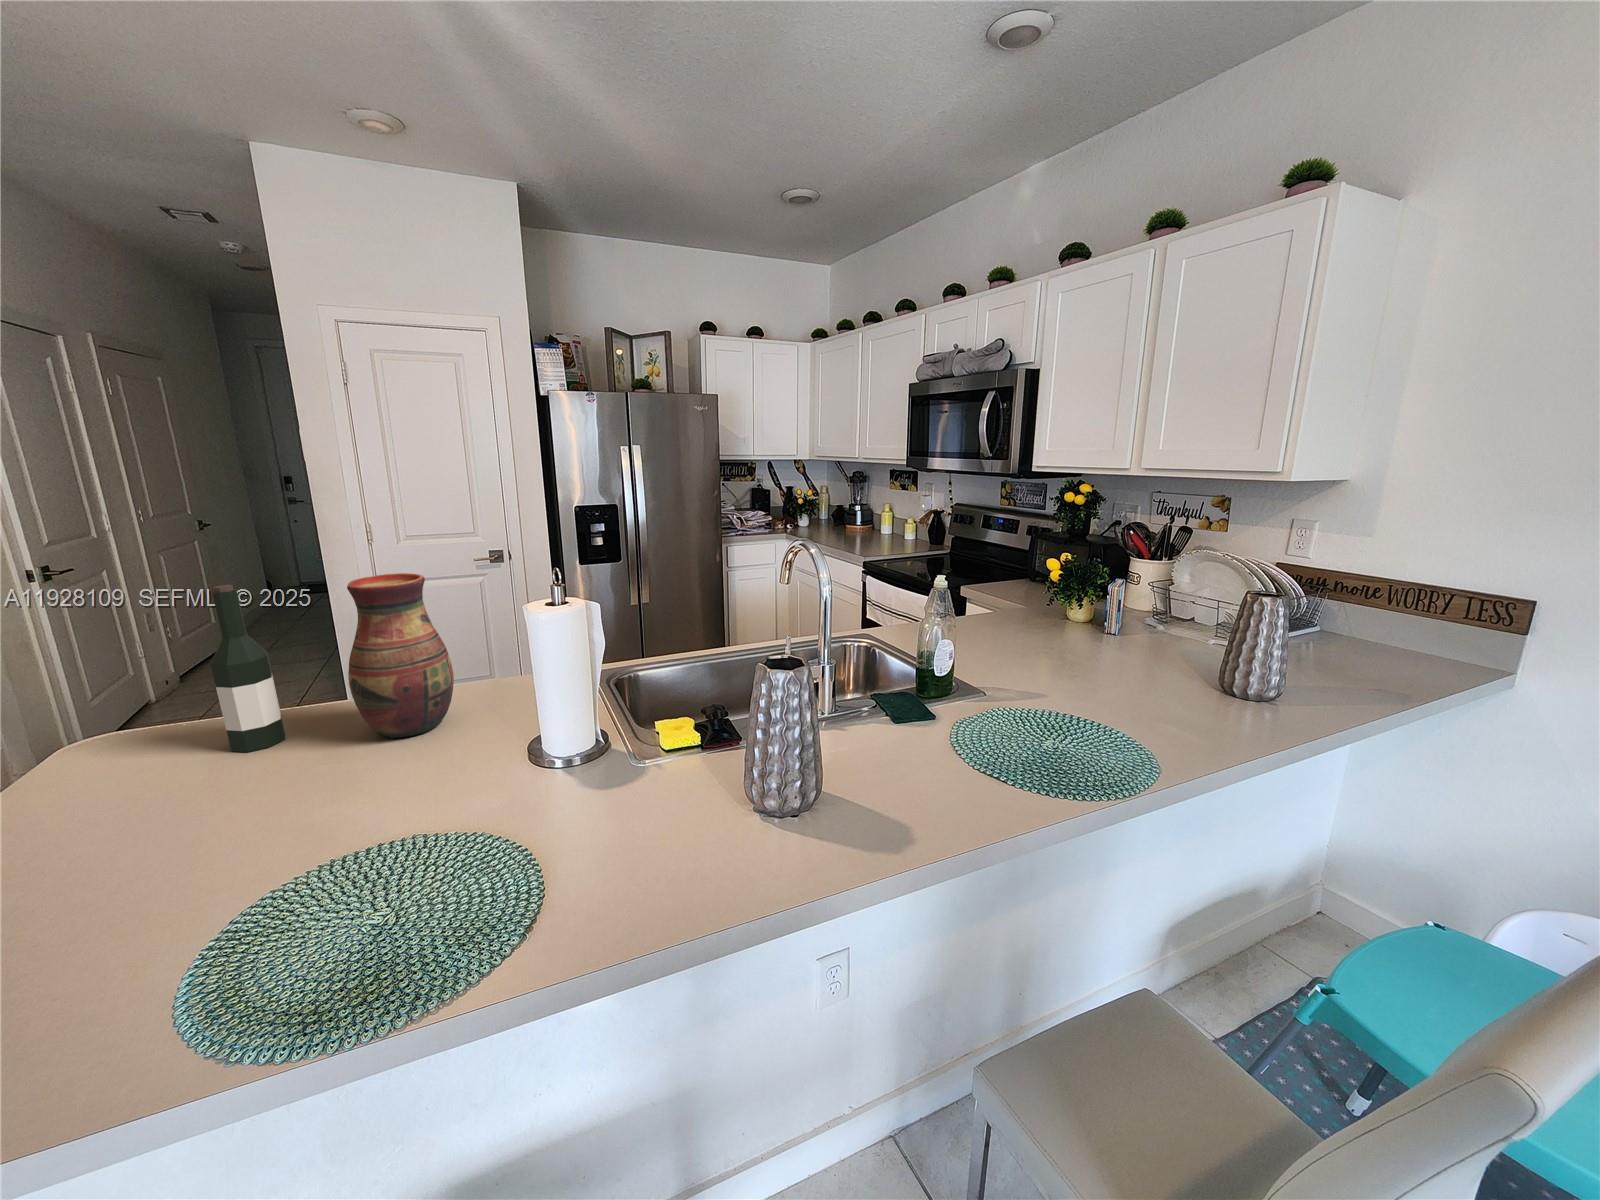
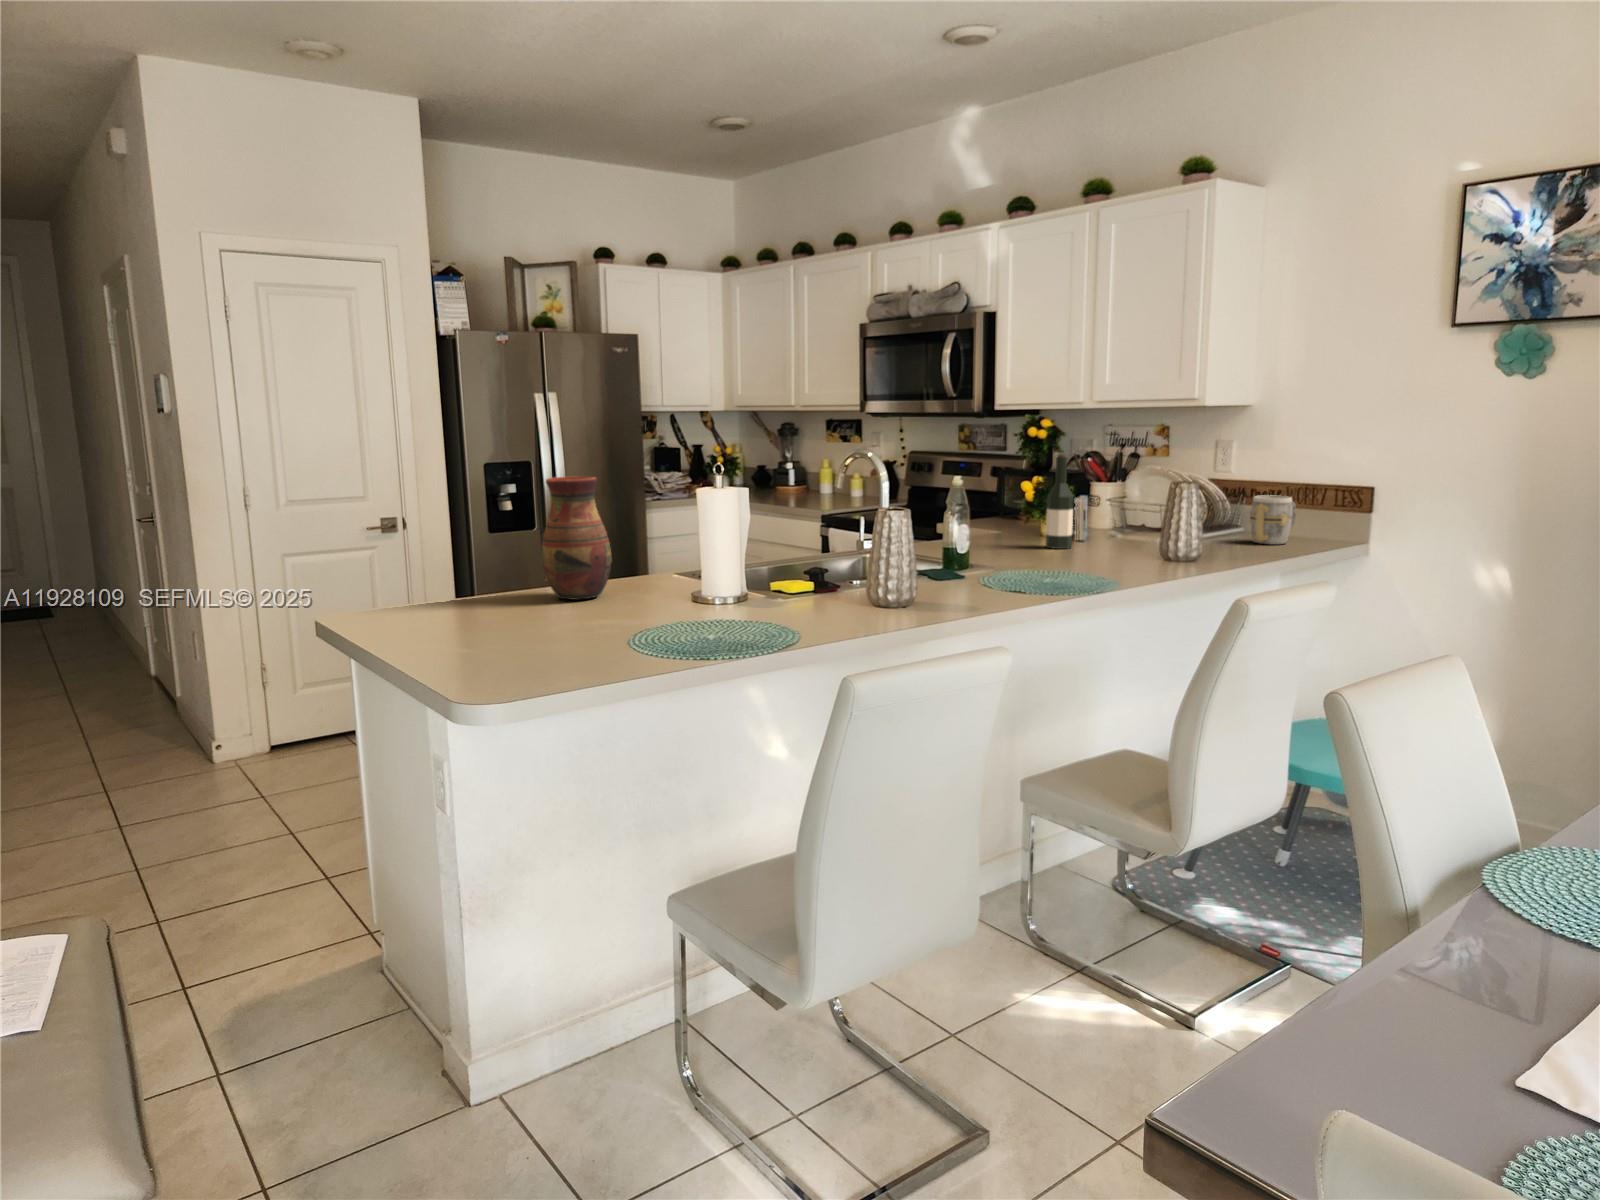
wine bottle: present [211,585,285,752] -> present [1046,454,1074,549]
mug: none [1342,600,1414,668] -> present [1250,495,1296,544]

